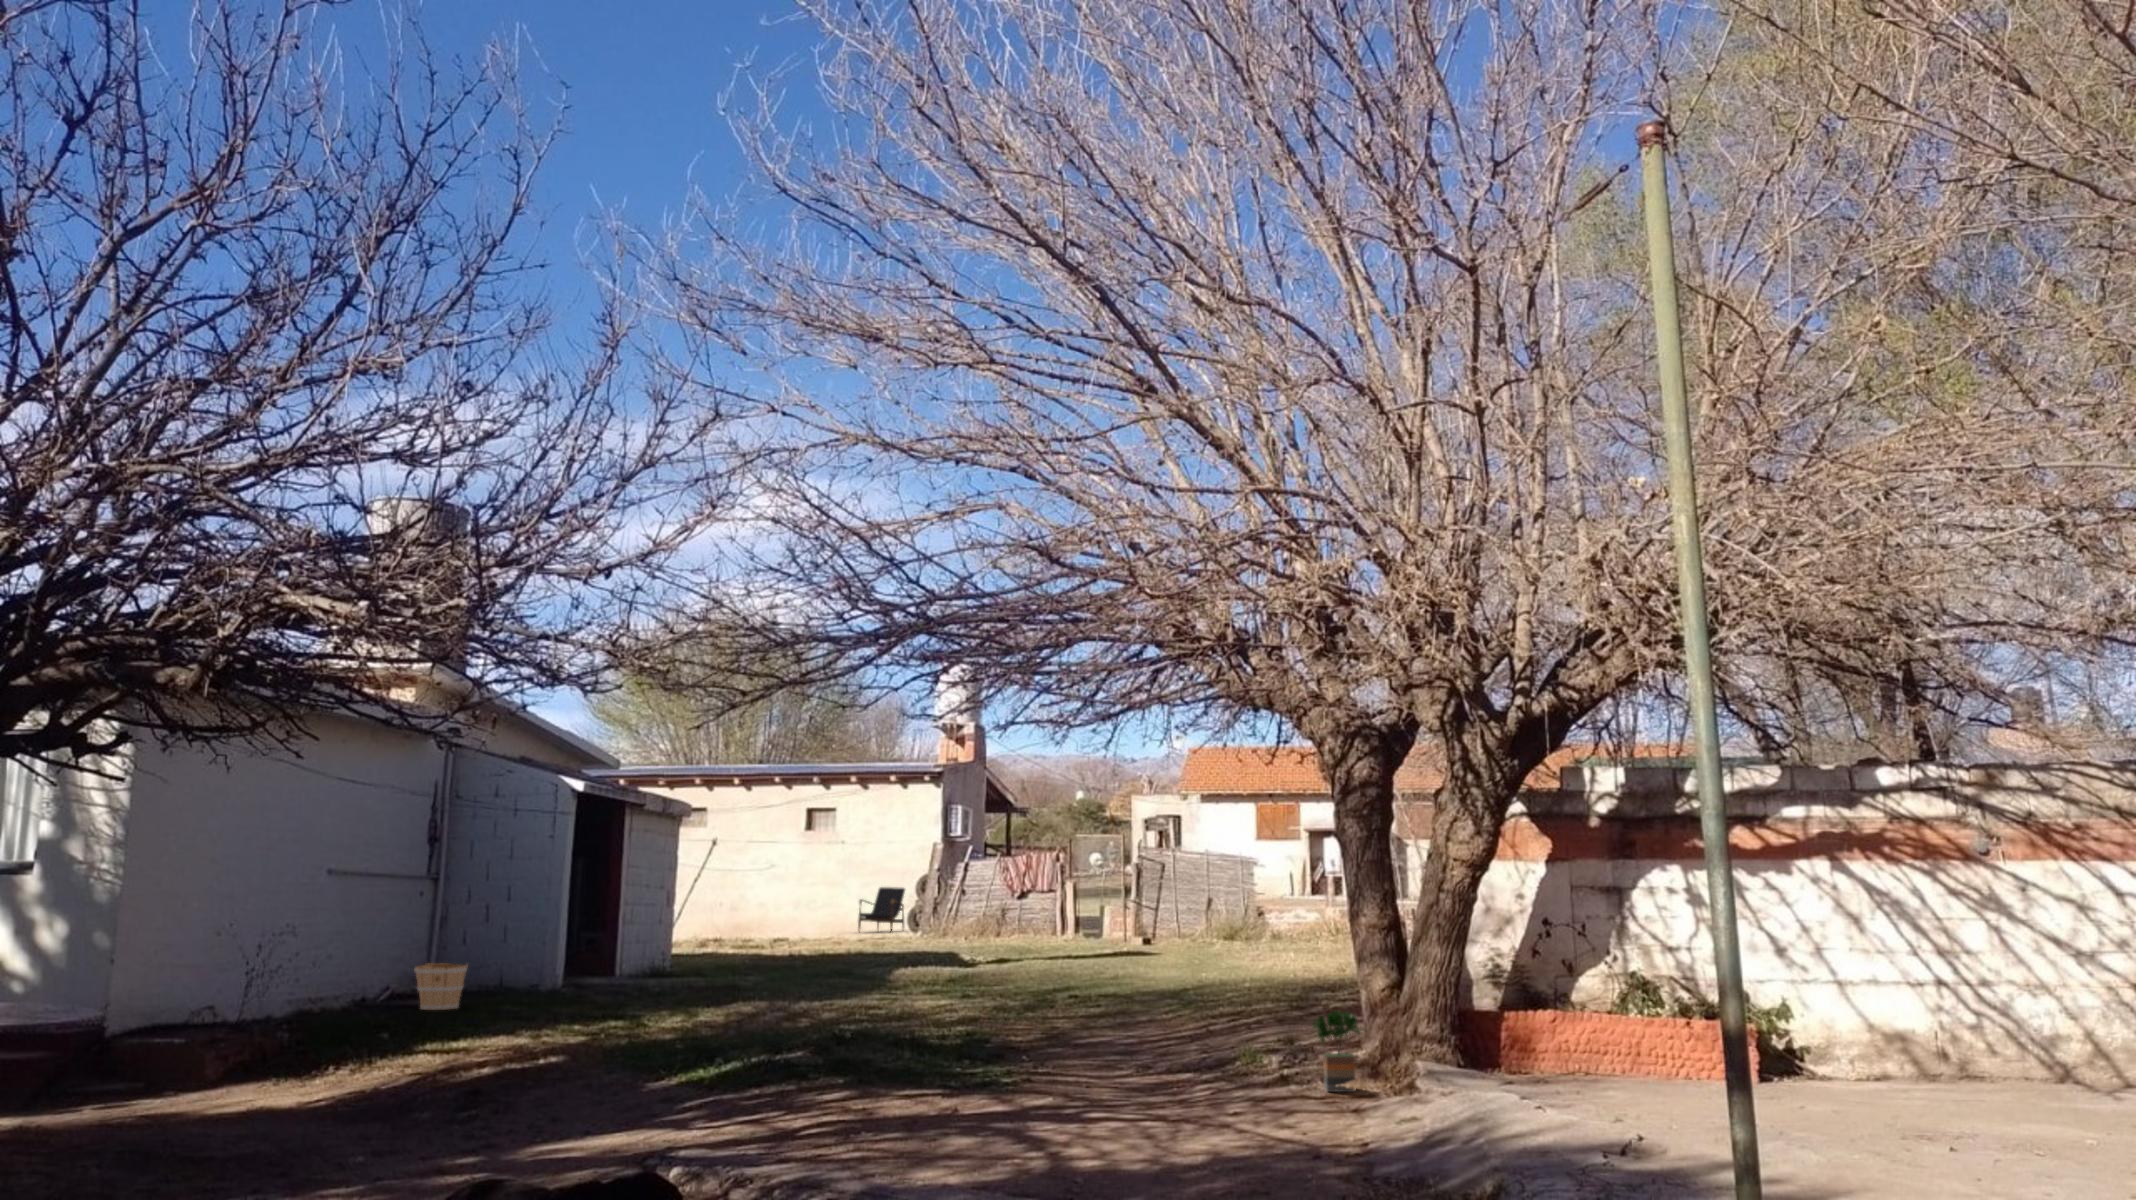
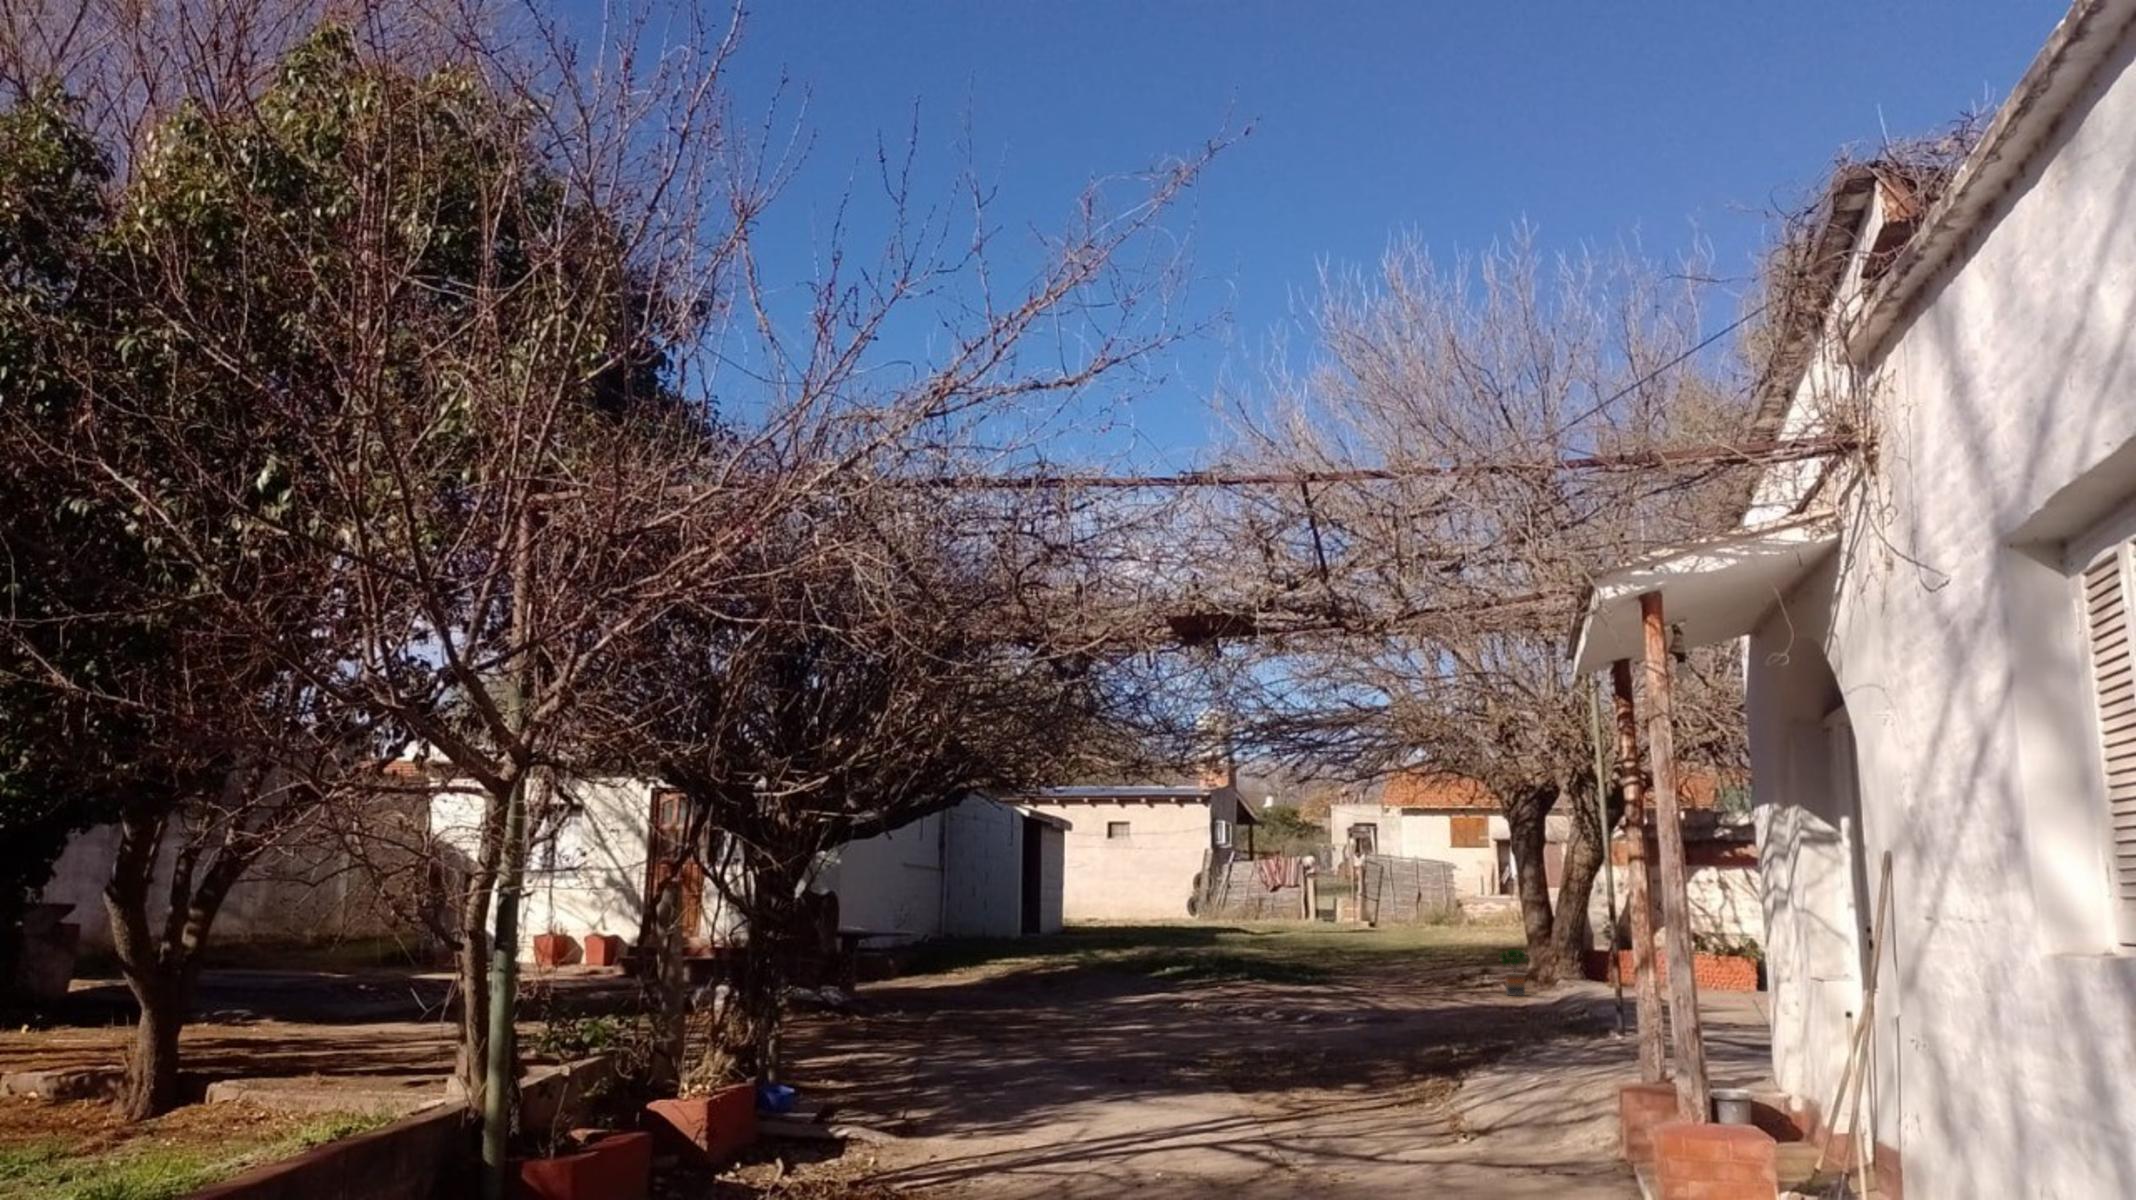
lounge chair: present [858,887,905,931] -> none [1149,883,1184,917]
wooden bucket: present [414,963,468,1010] -> none [898,927,932,957]

